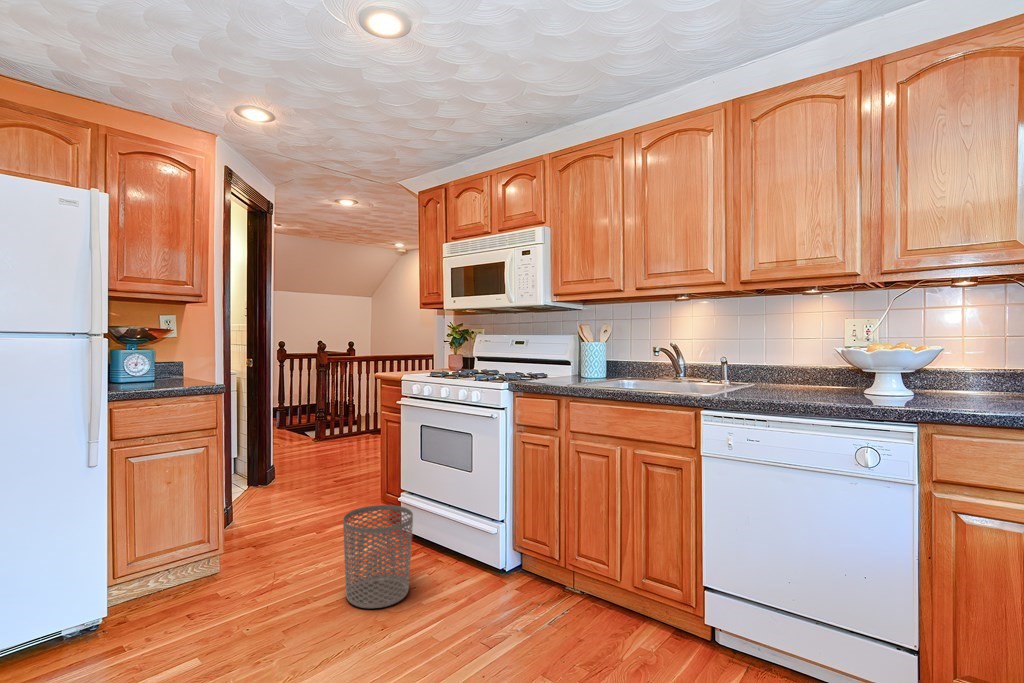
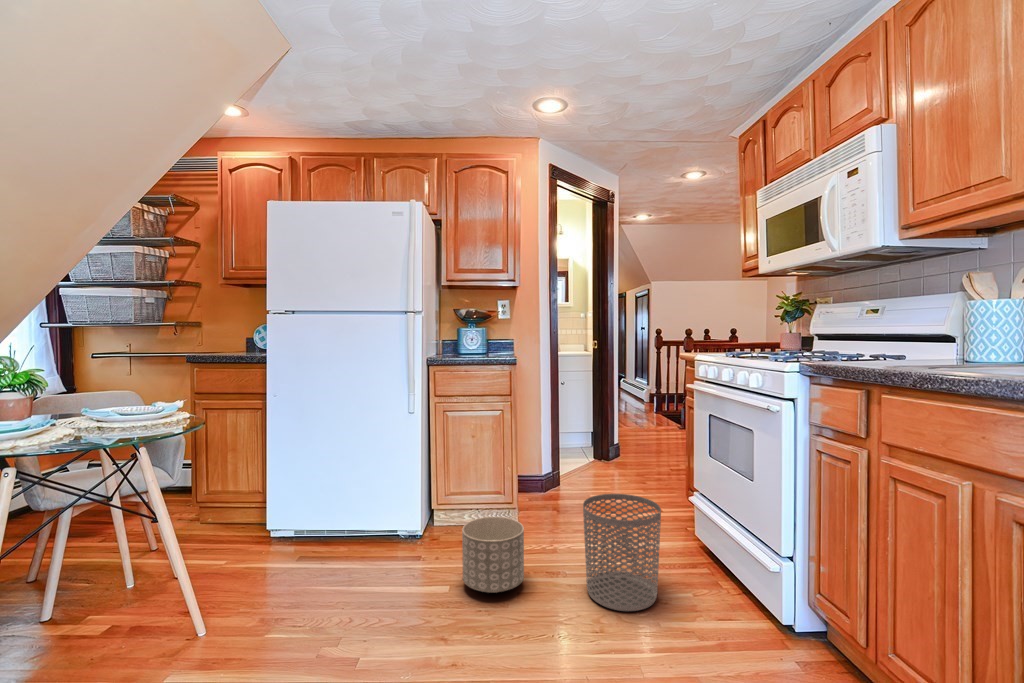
planter: none [215,559,288,644] -> present [462,517,524,593]

